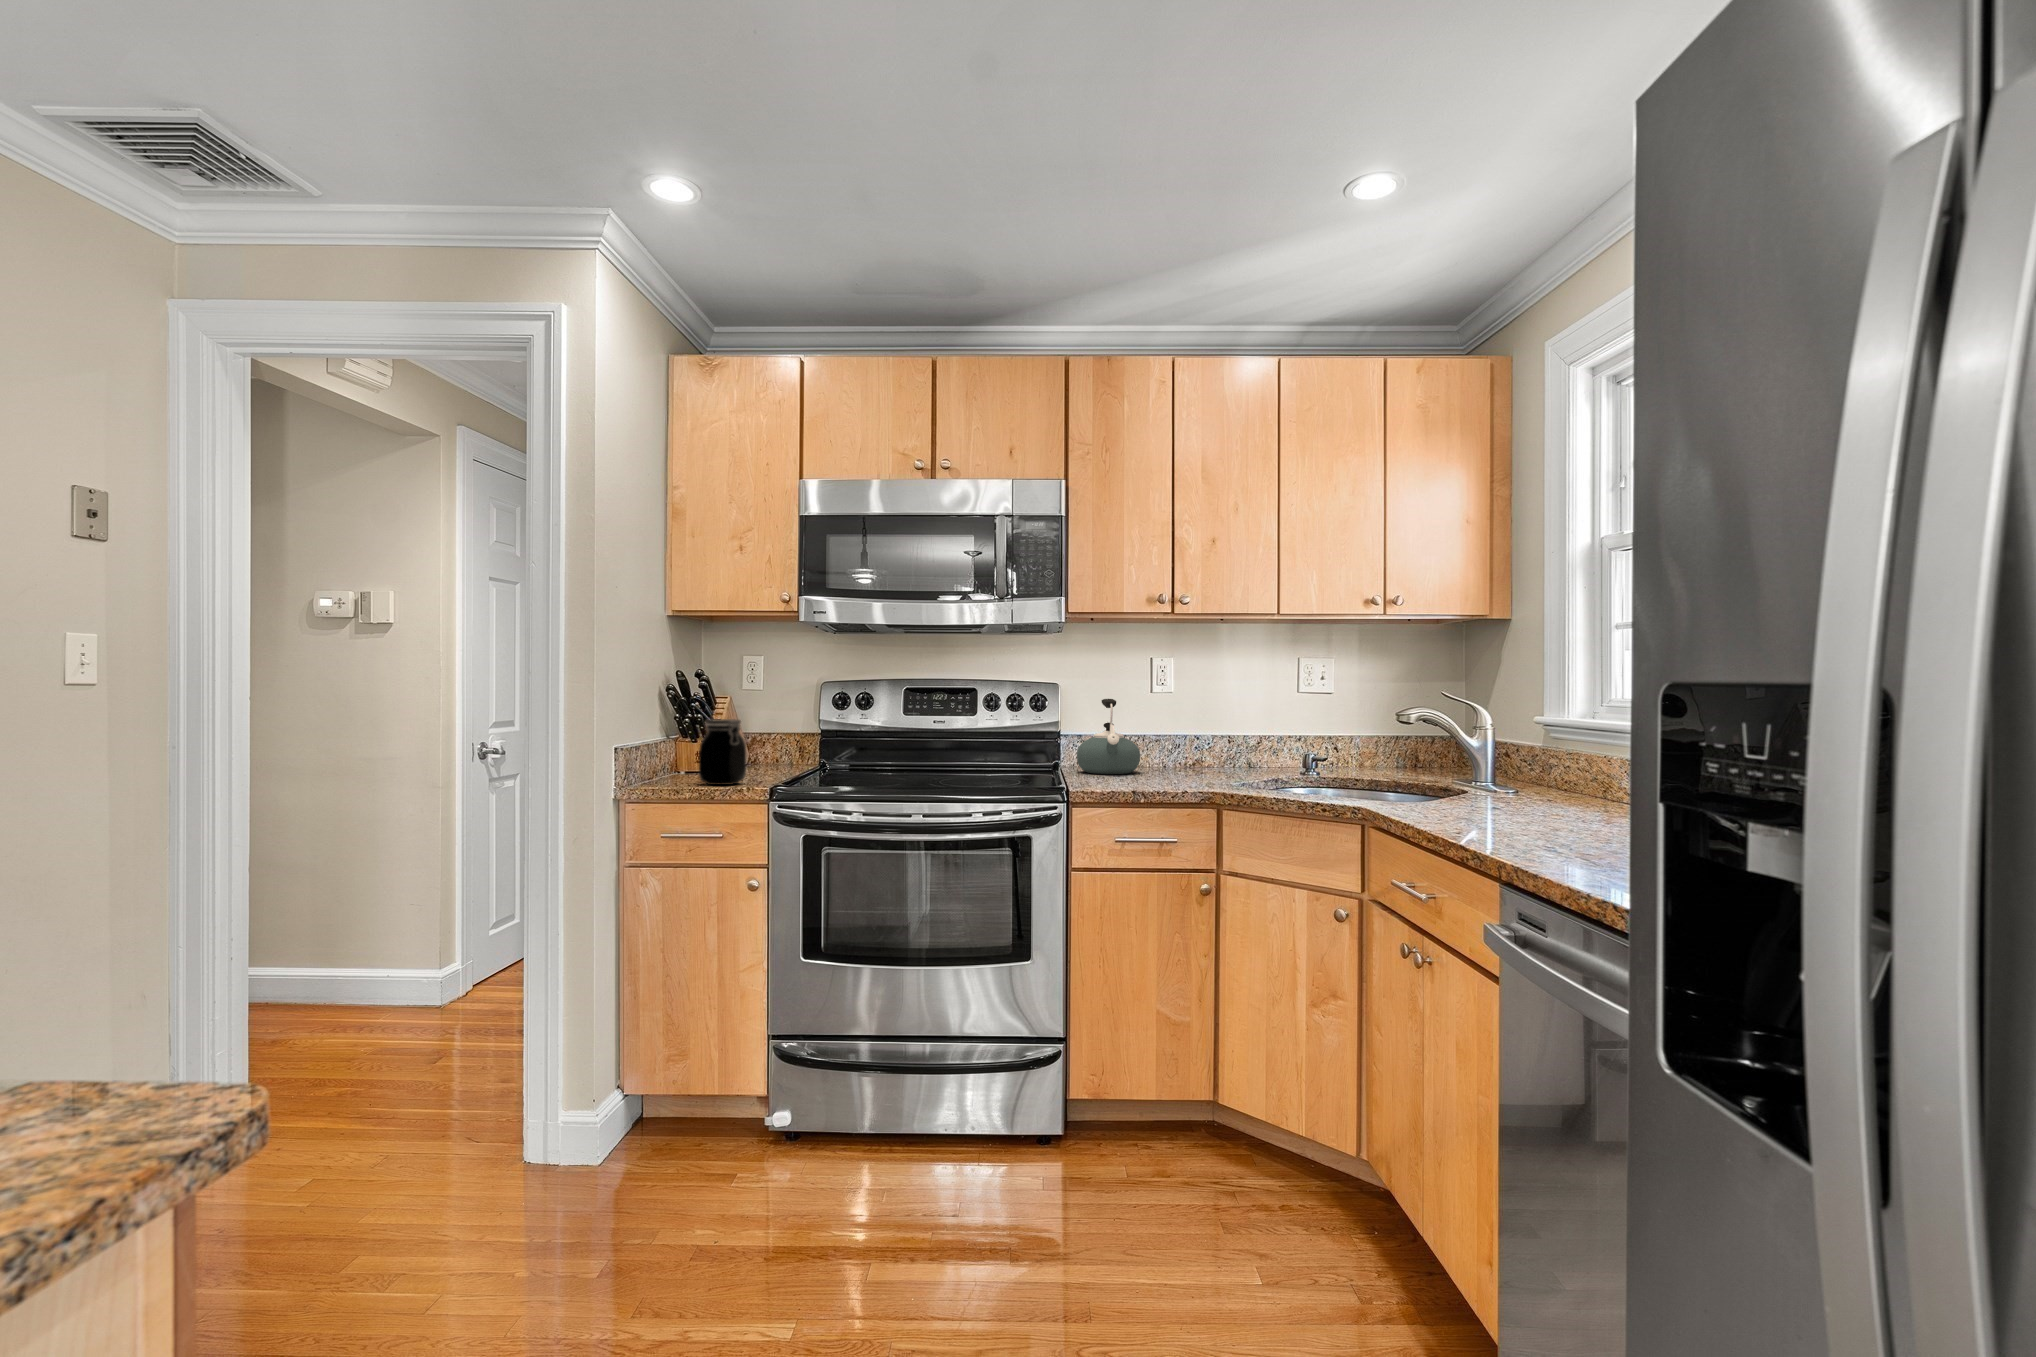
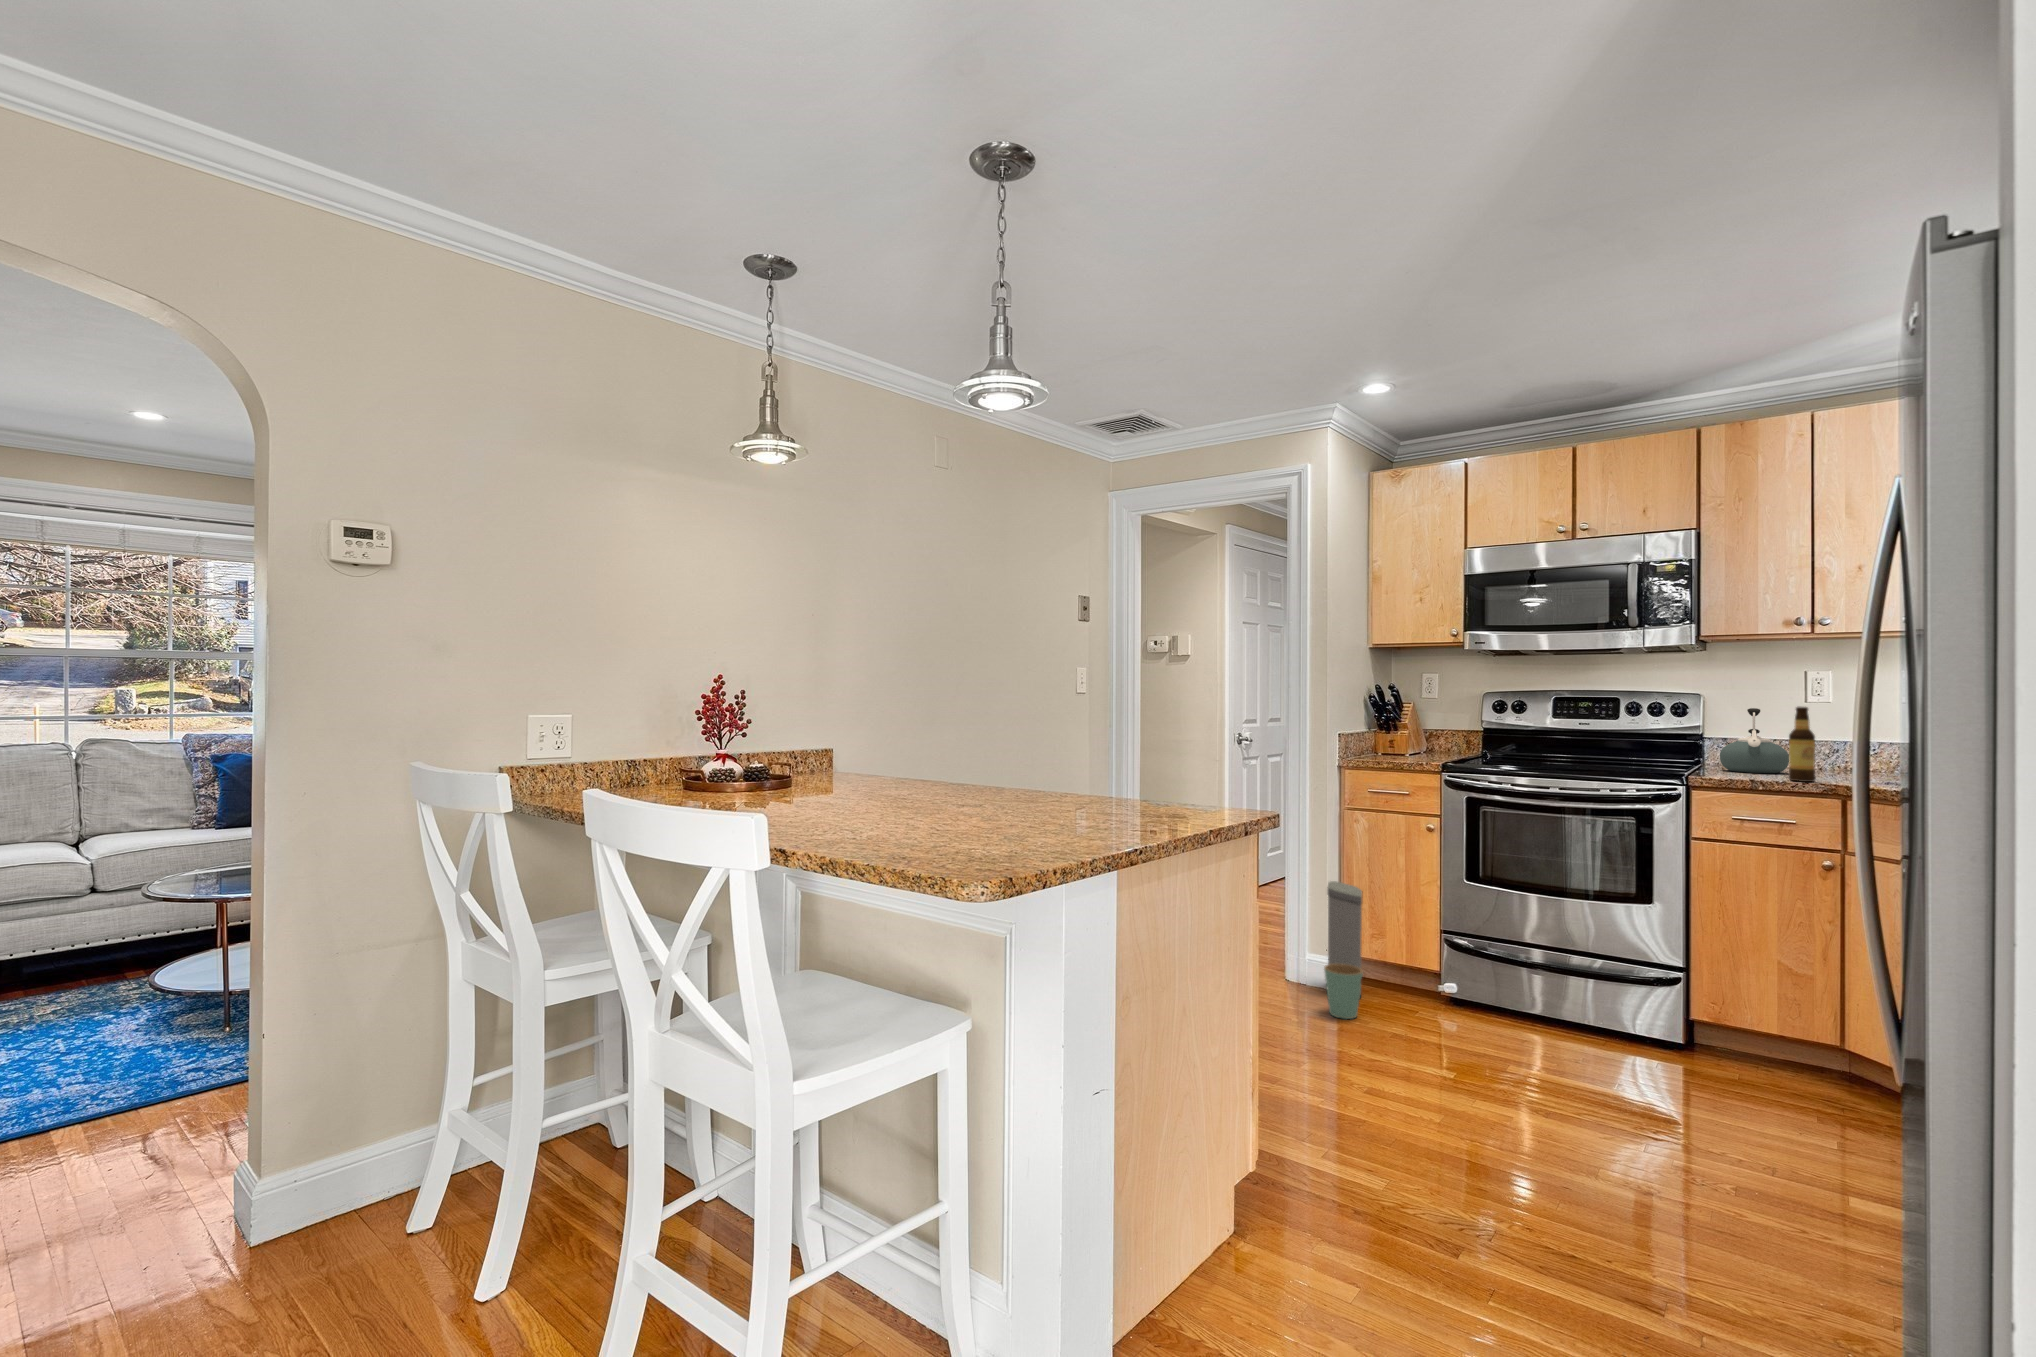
bottle: none [1156,698,1181,787] -> present [1788,707,1816,782]
jar: present [699,719,747,785] -> none [1392,717,1425,761]
trash can: none [581,987,651,1237] -> present [1324,881,1363,1019]

